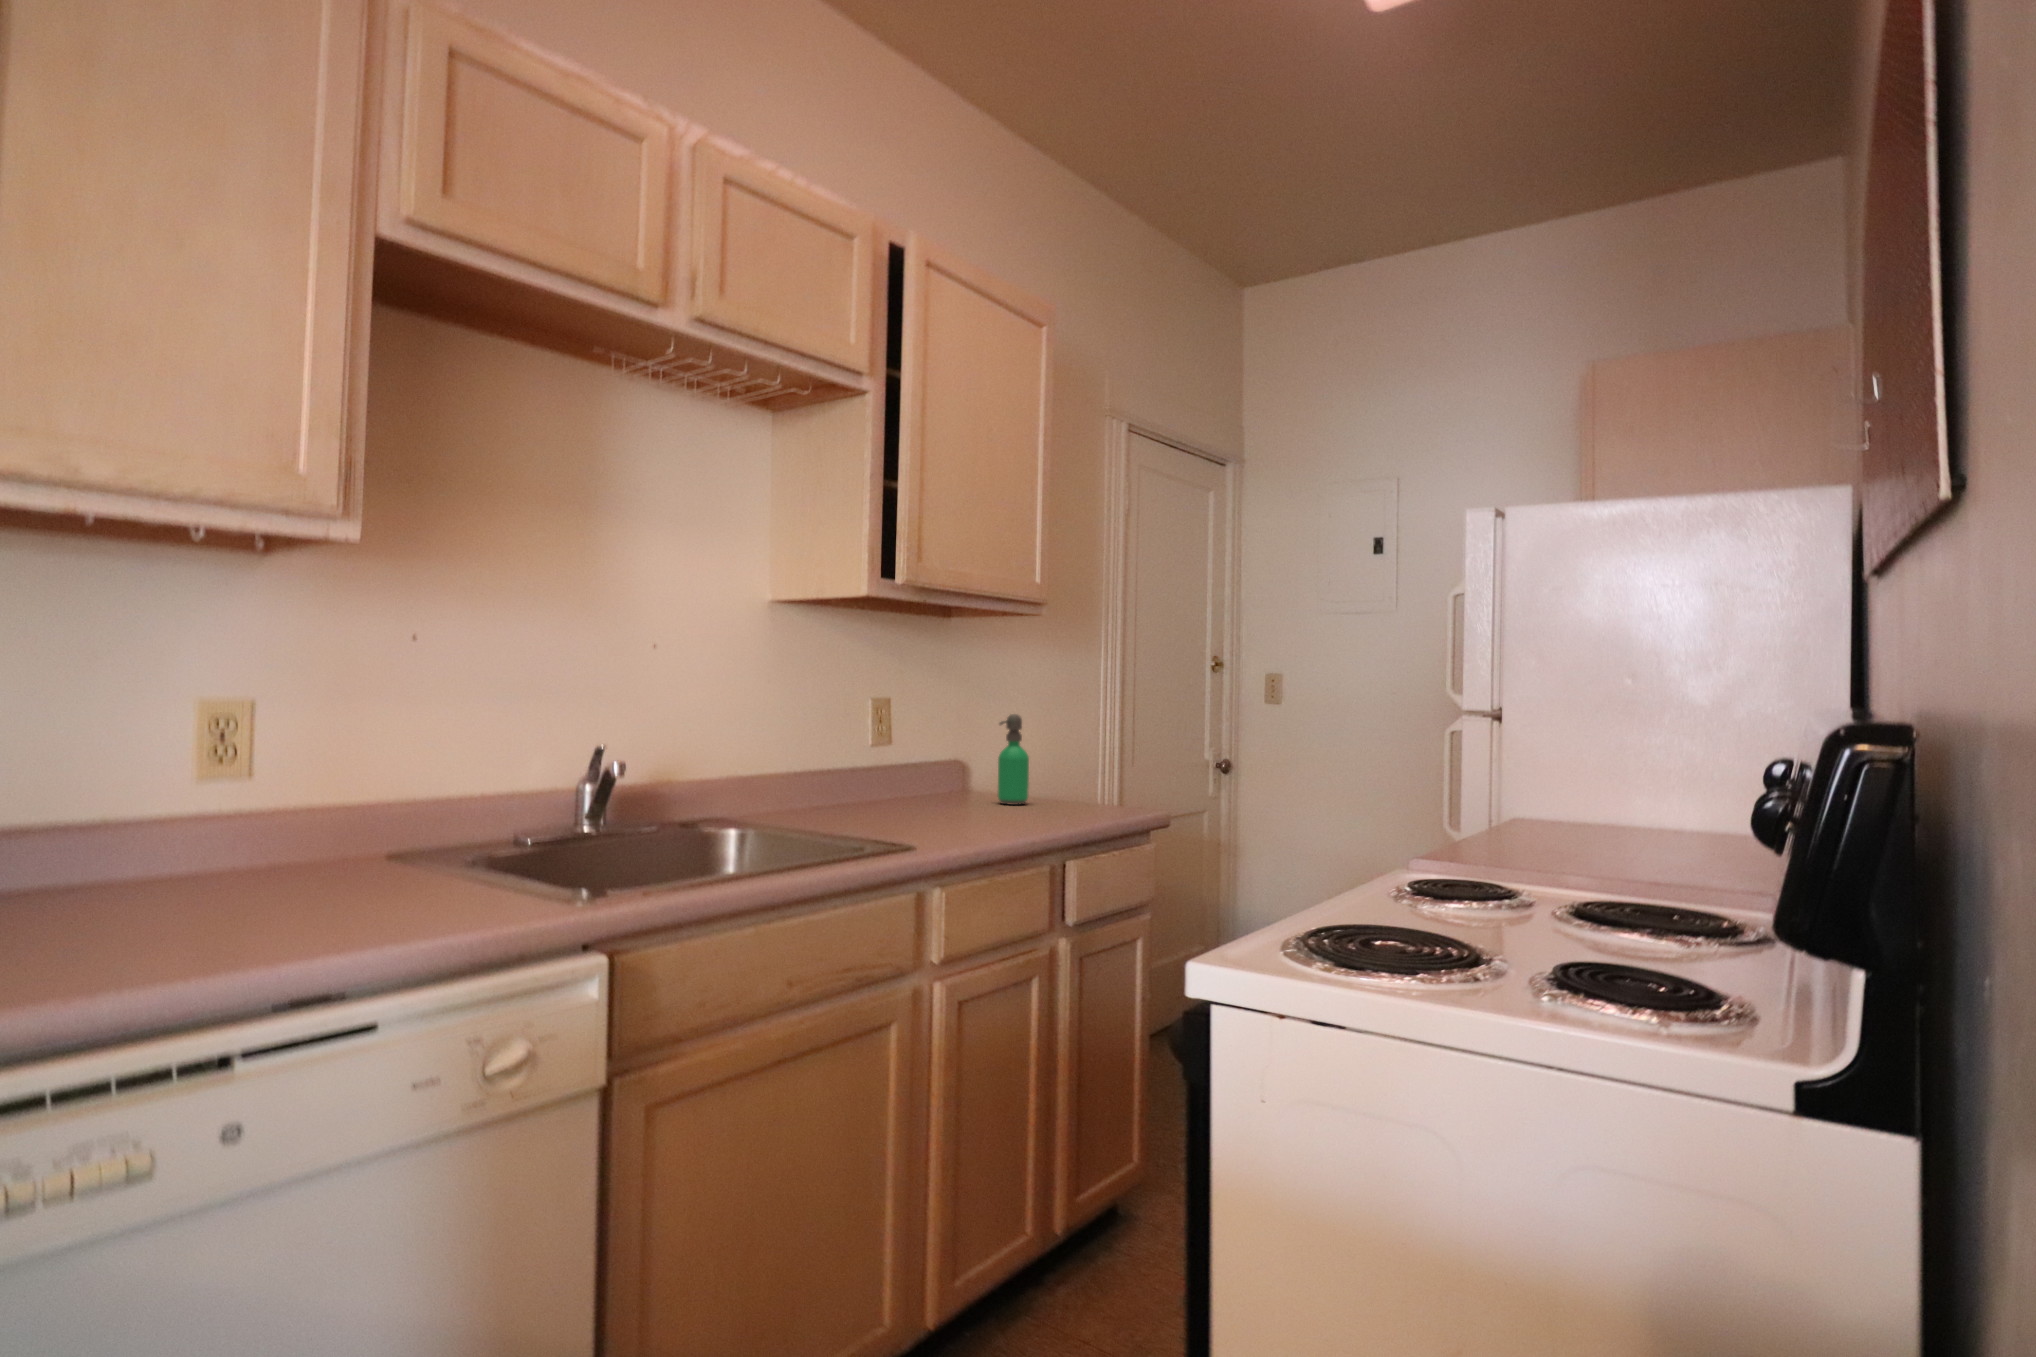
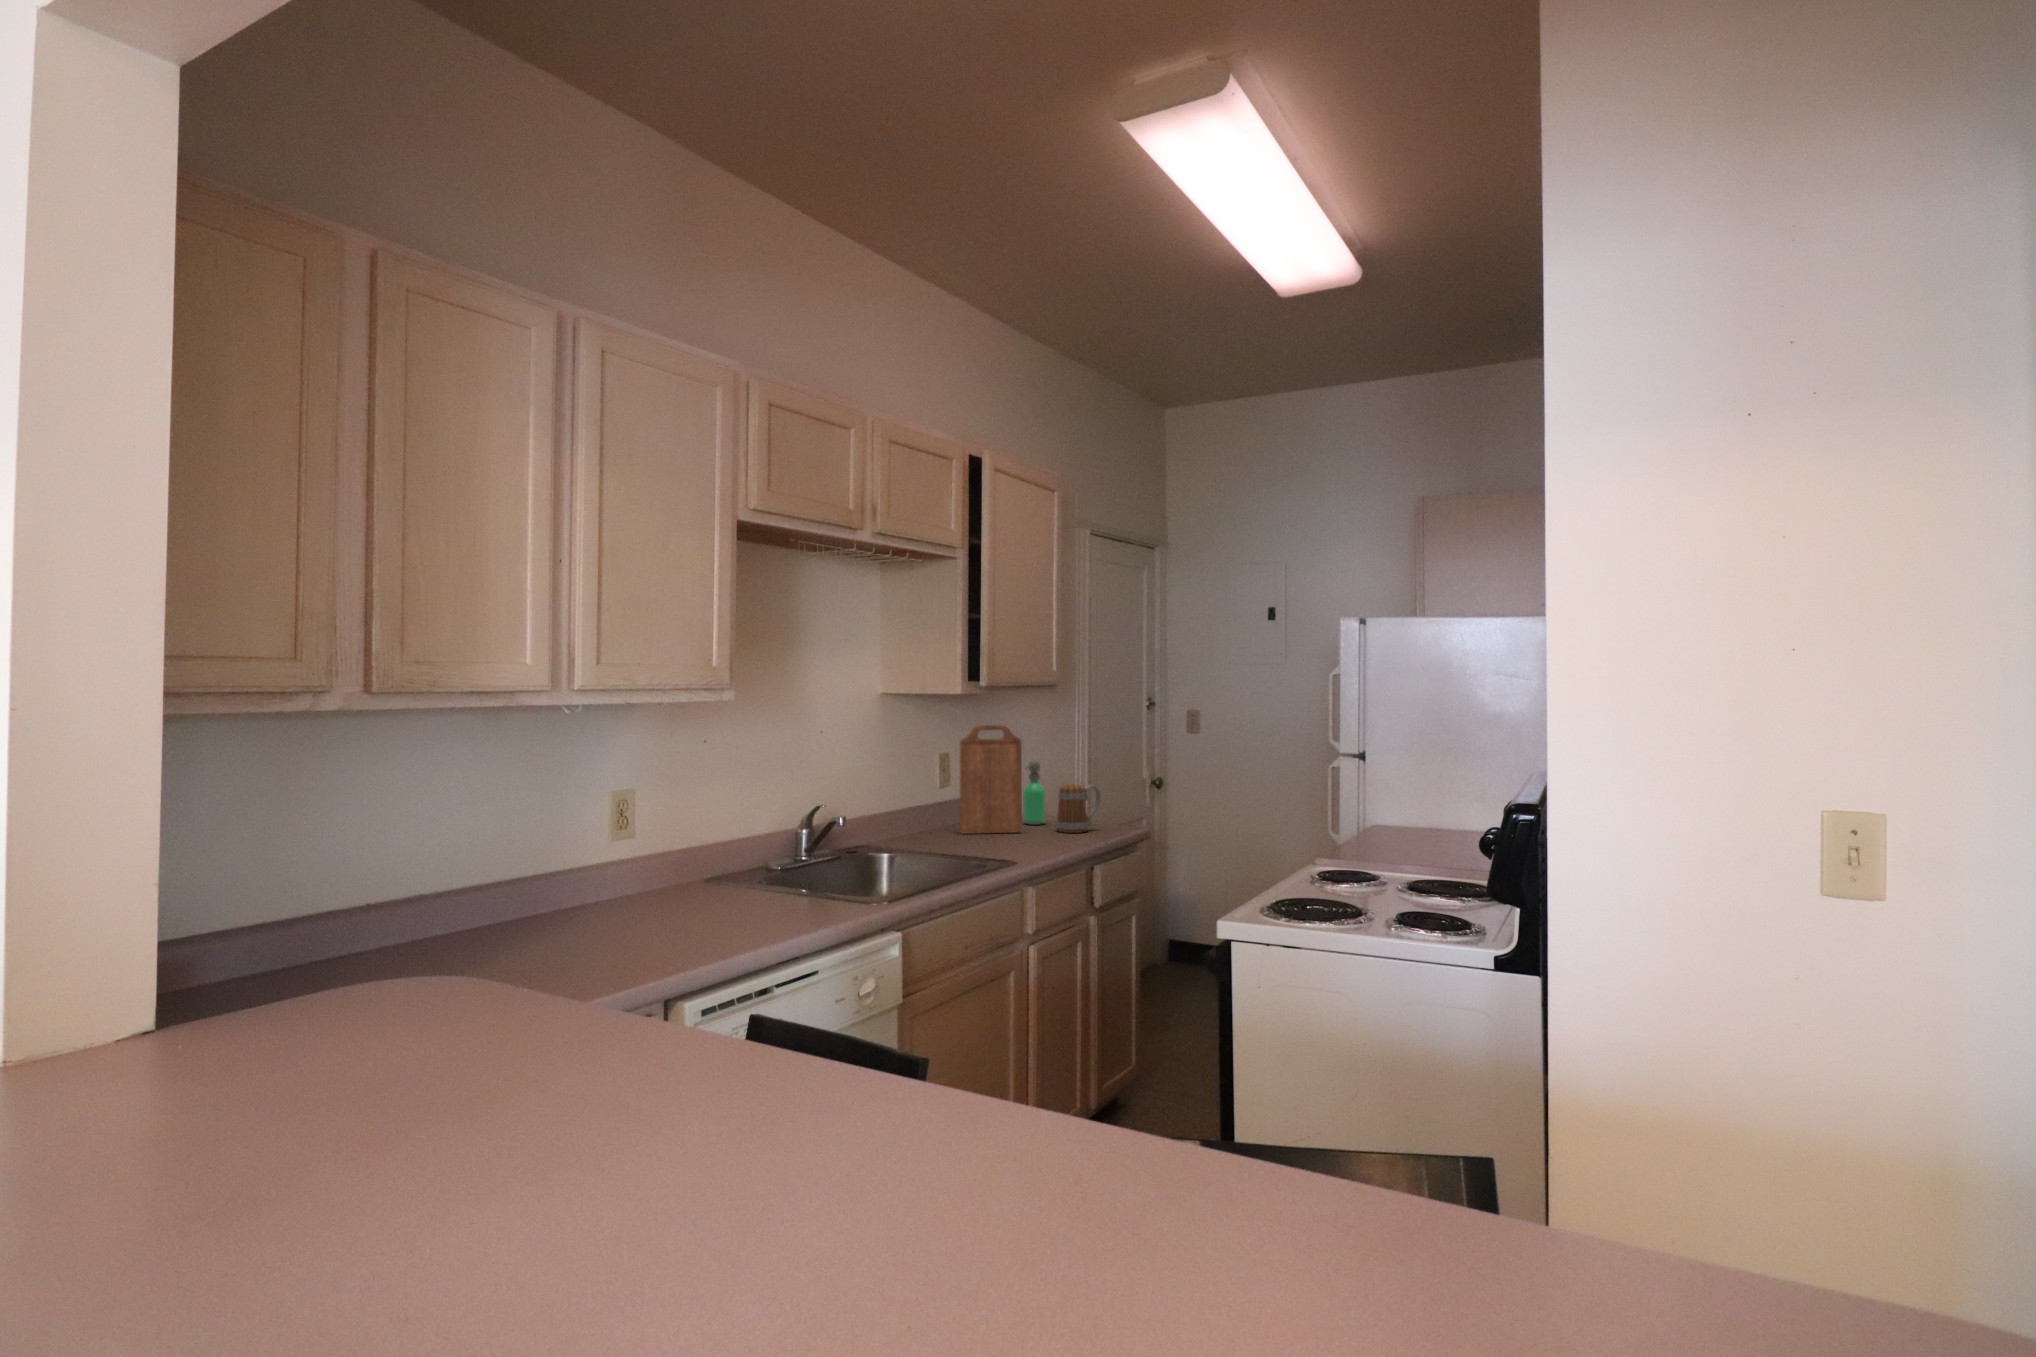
cutting board: none [891,655,984,812] -> present [960,725,1022,834]
mug: none [1034,747,1101,815] -> present [1056,785,1101,833]

